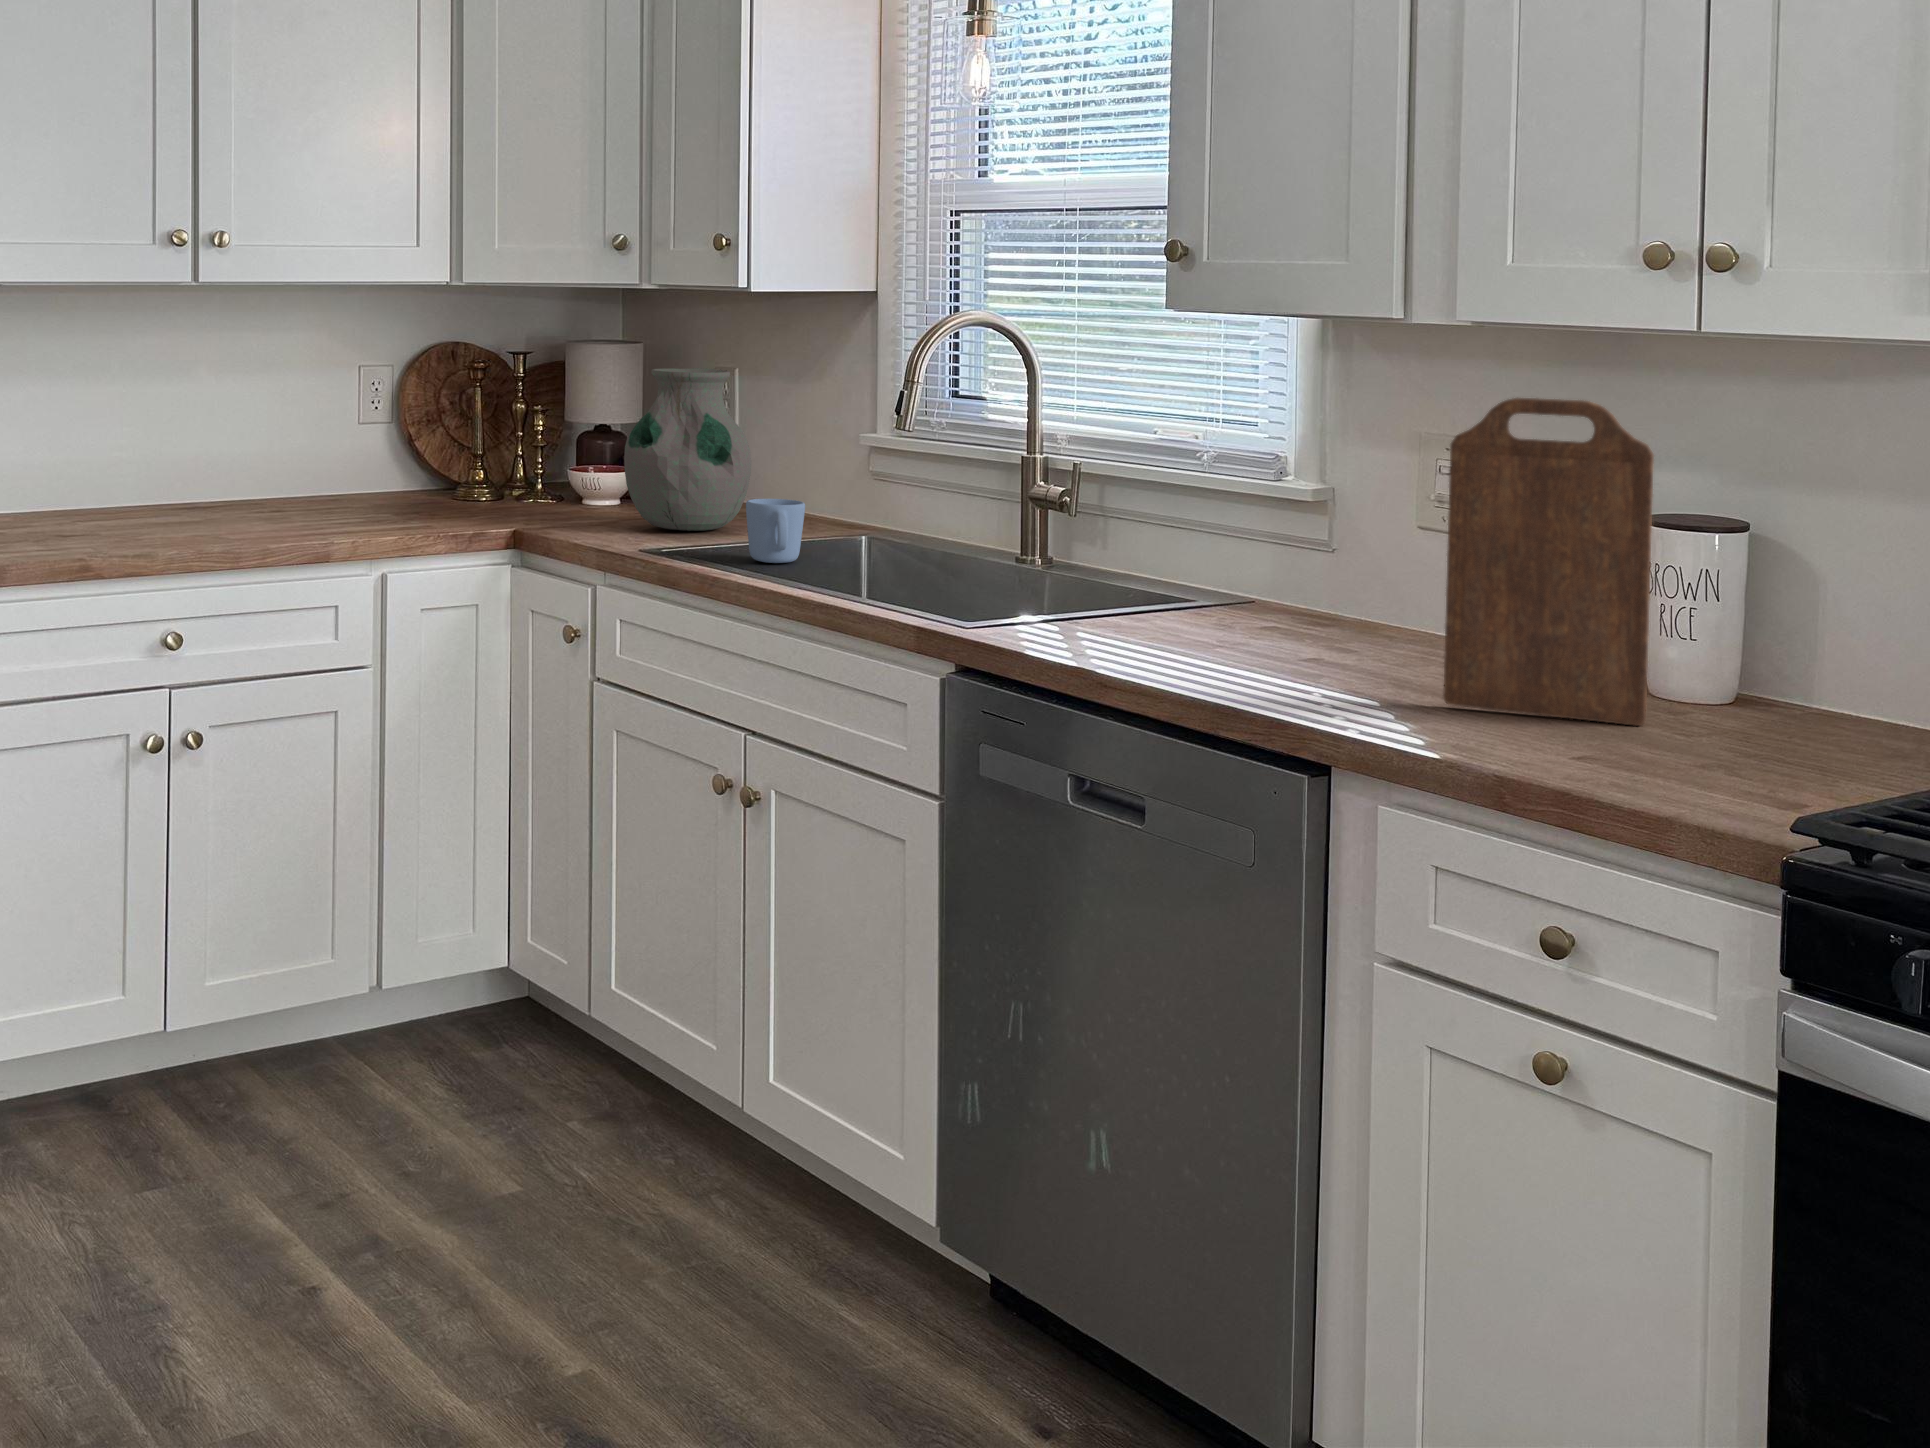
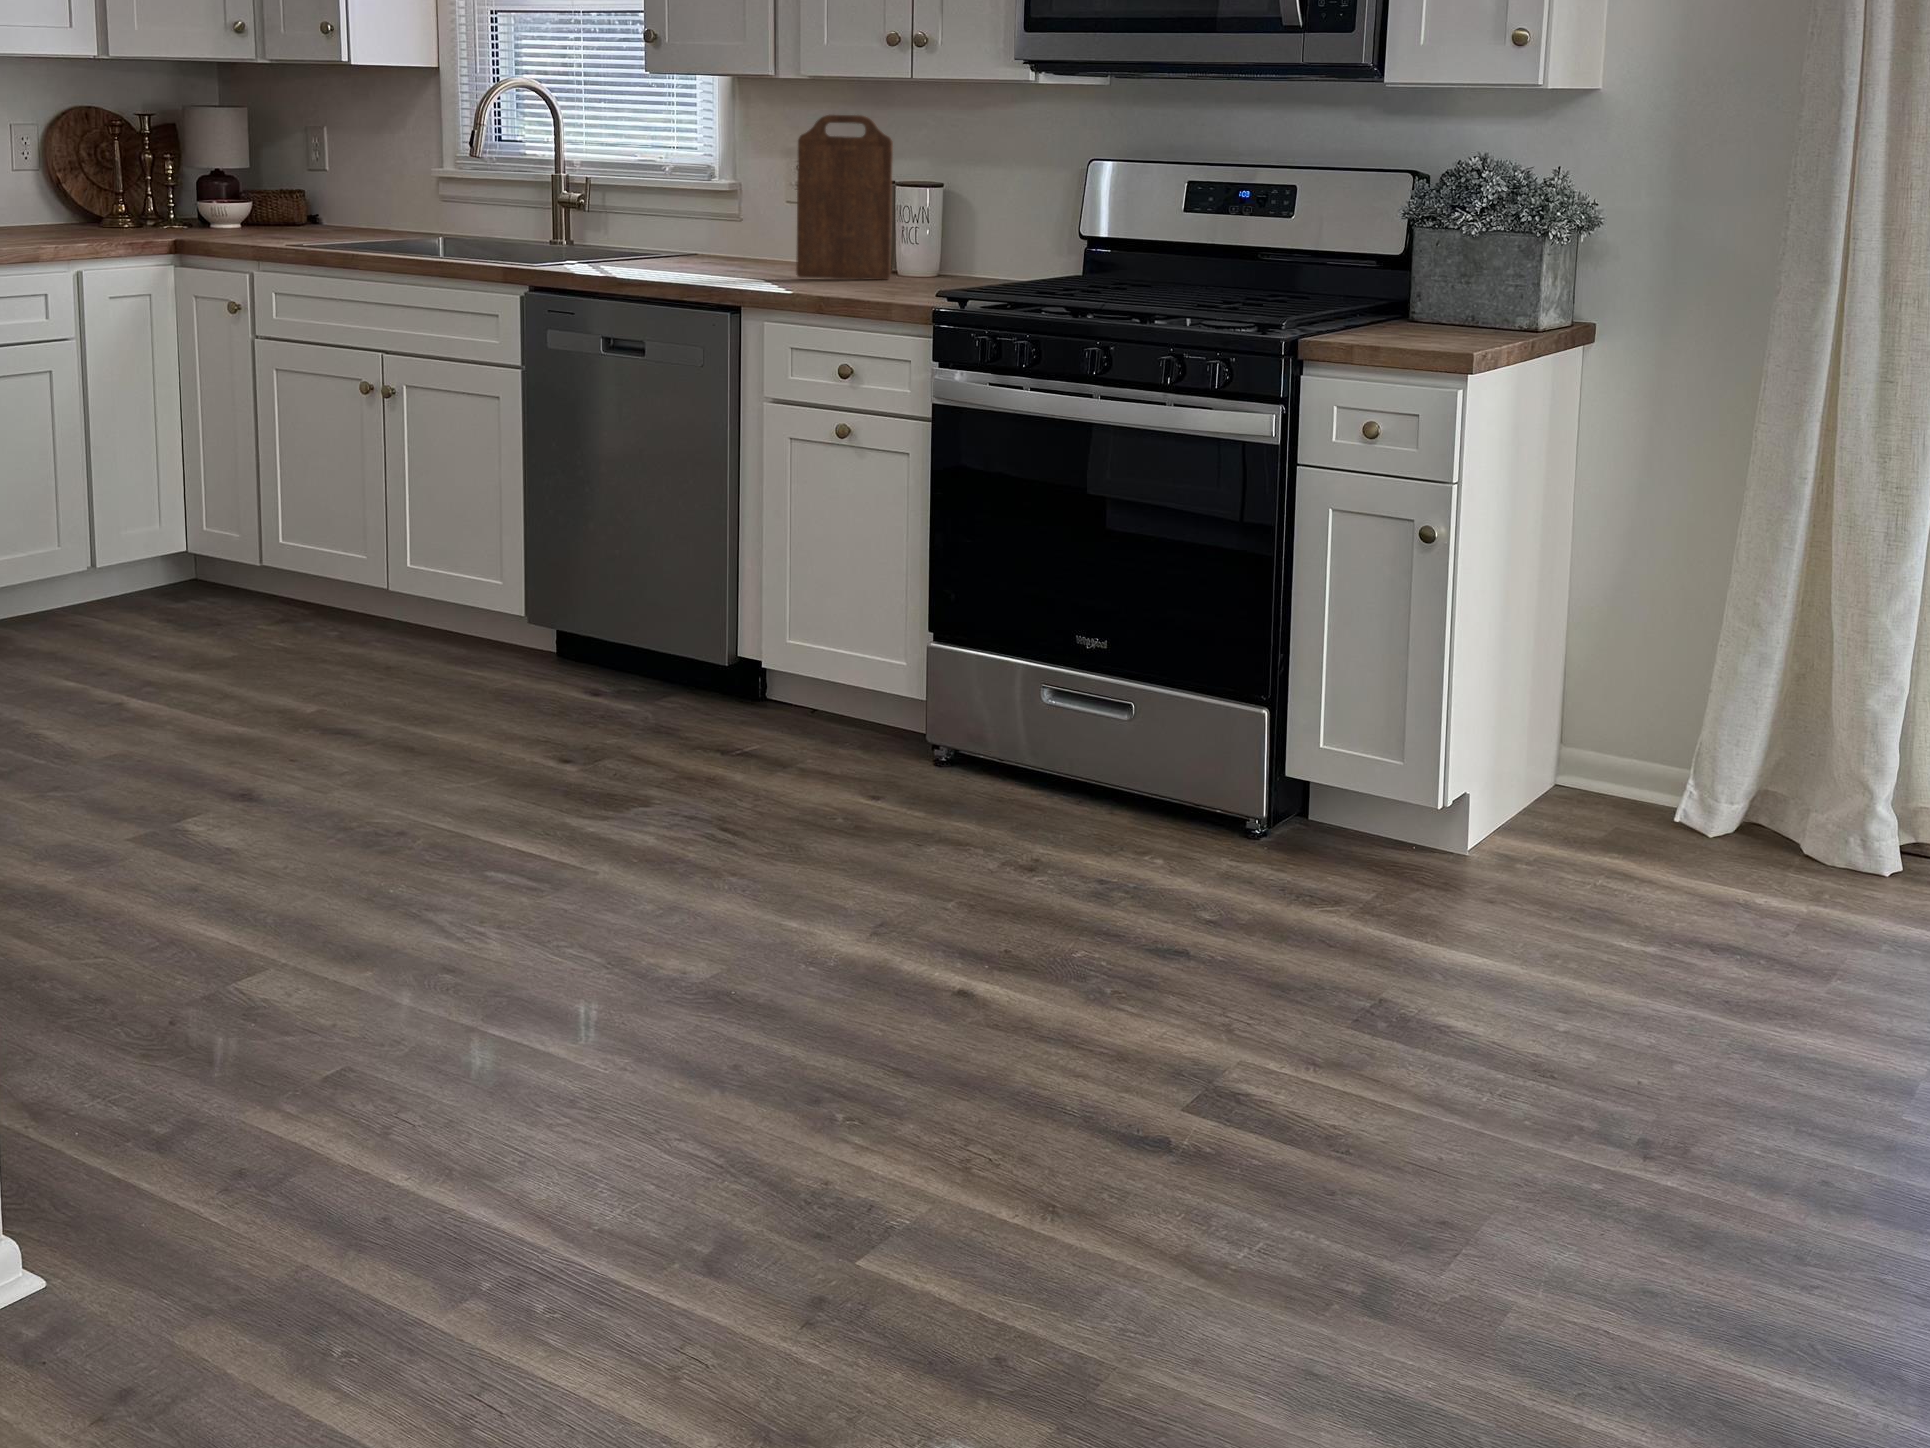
vase: present [624,368,751,531] -> none [261,124,355,239]
mug: present [746,499,805,563] -> none [367,208,409,249]

